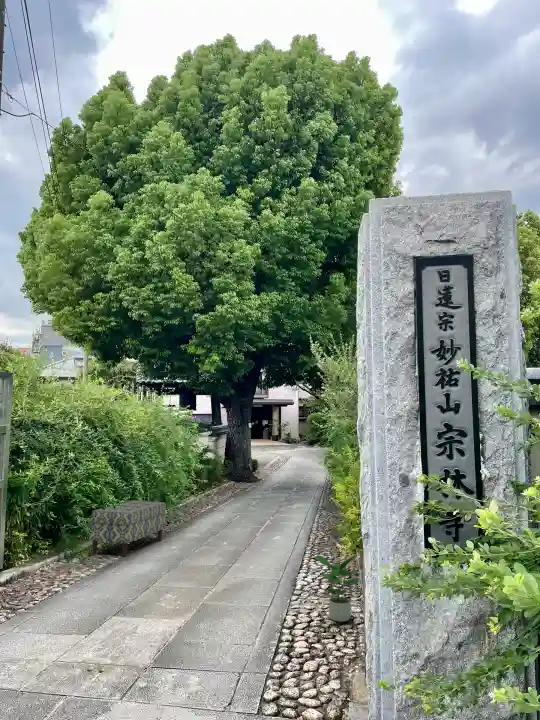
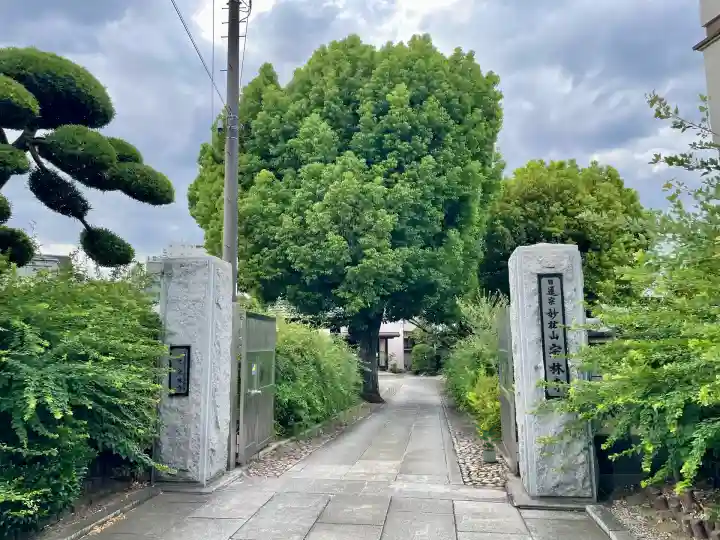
bench: present [90,500,166,557] -> none [309,405,351,440]

